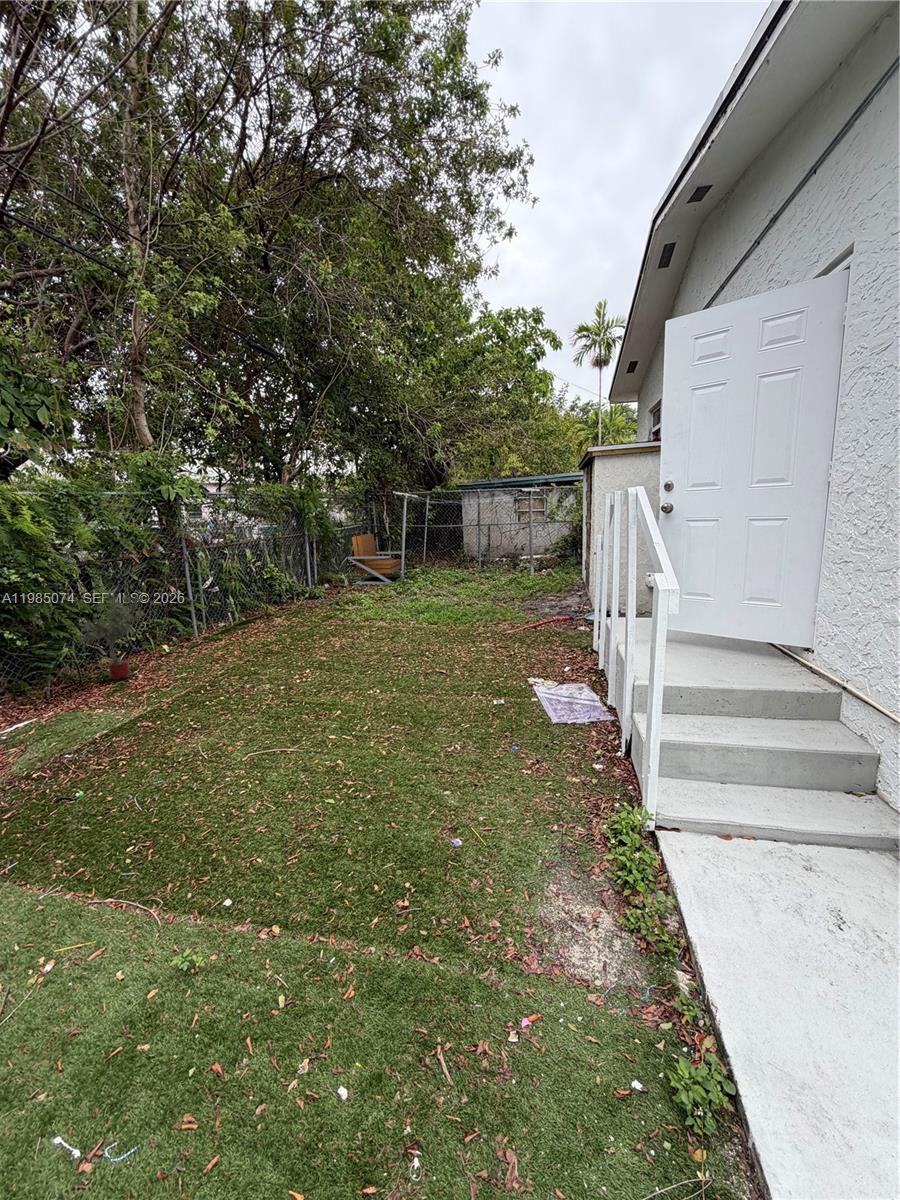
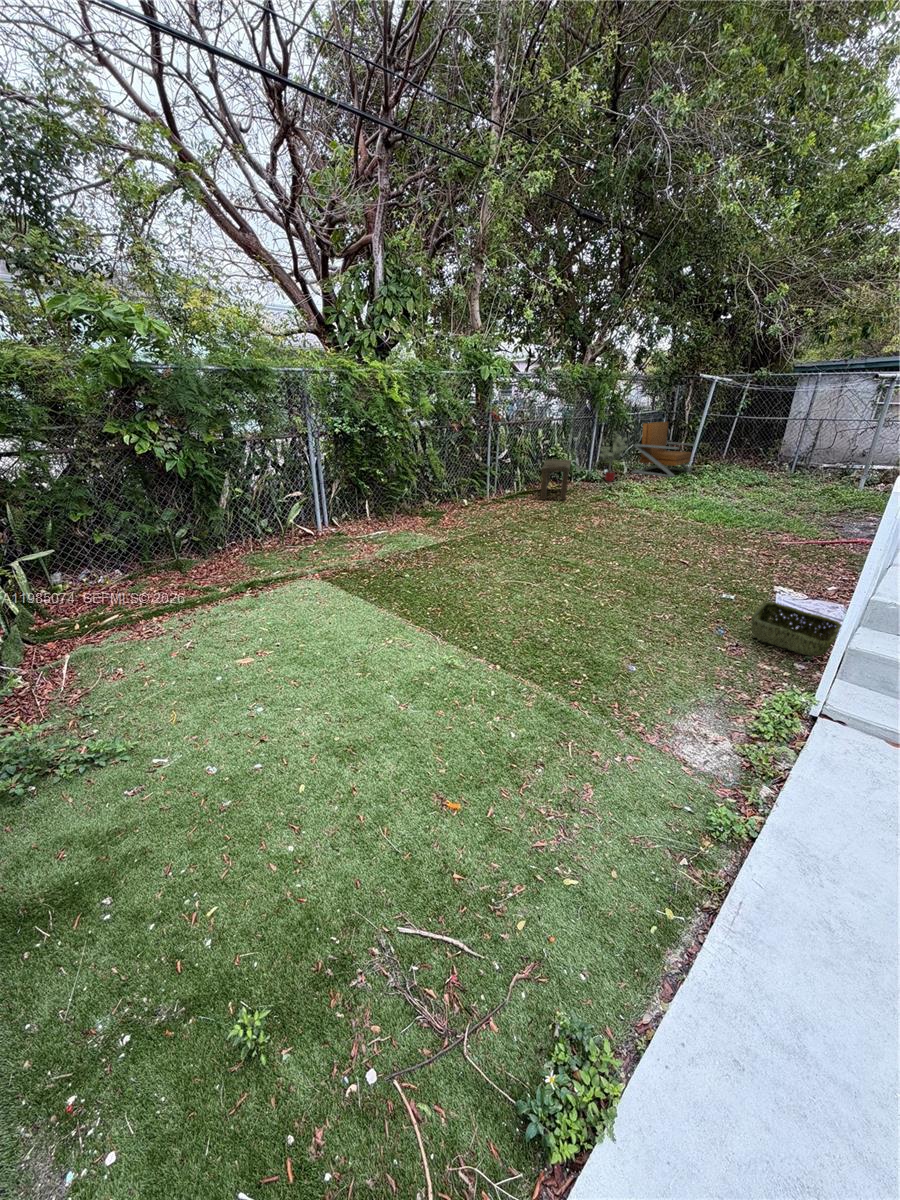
bench: none [259,580,295,628] -> present [541,459,572,500]
potted tree: present [77,590,144,680] -> present [598,432,627,482]
woven basket: none [539,702,614,751] -> present [751,601,841,656]

